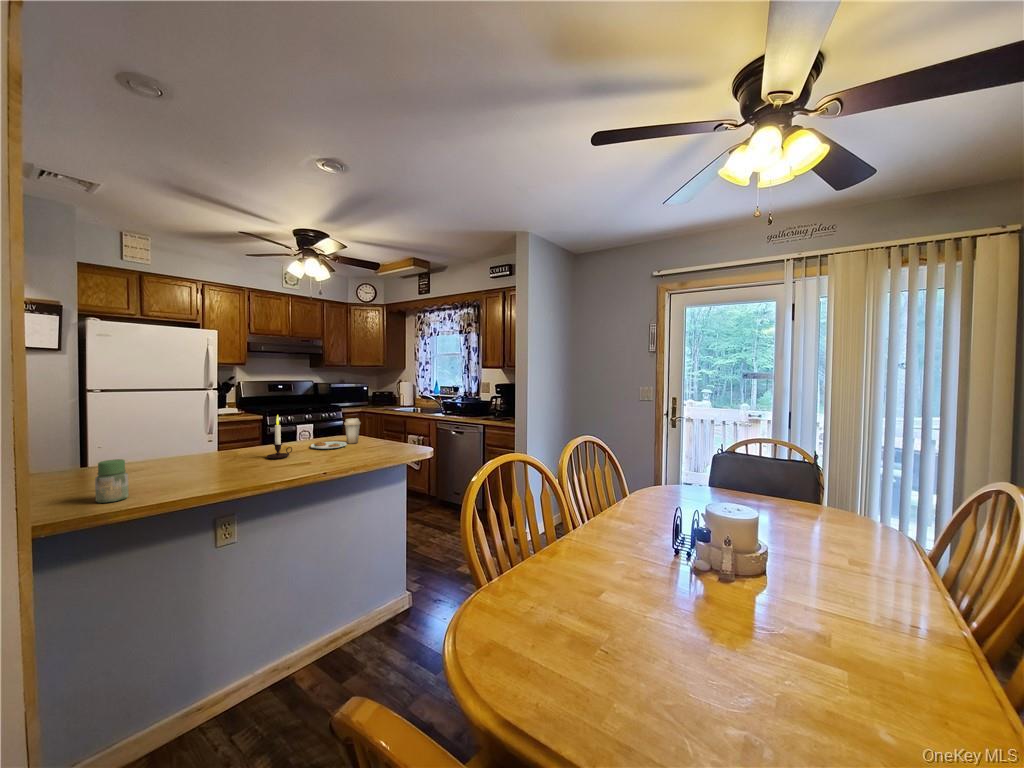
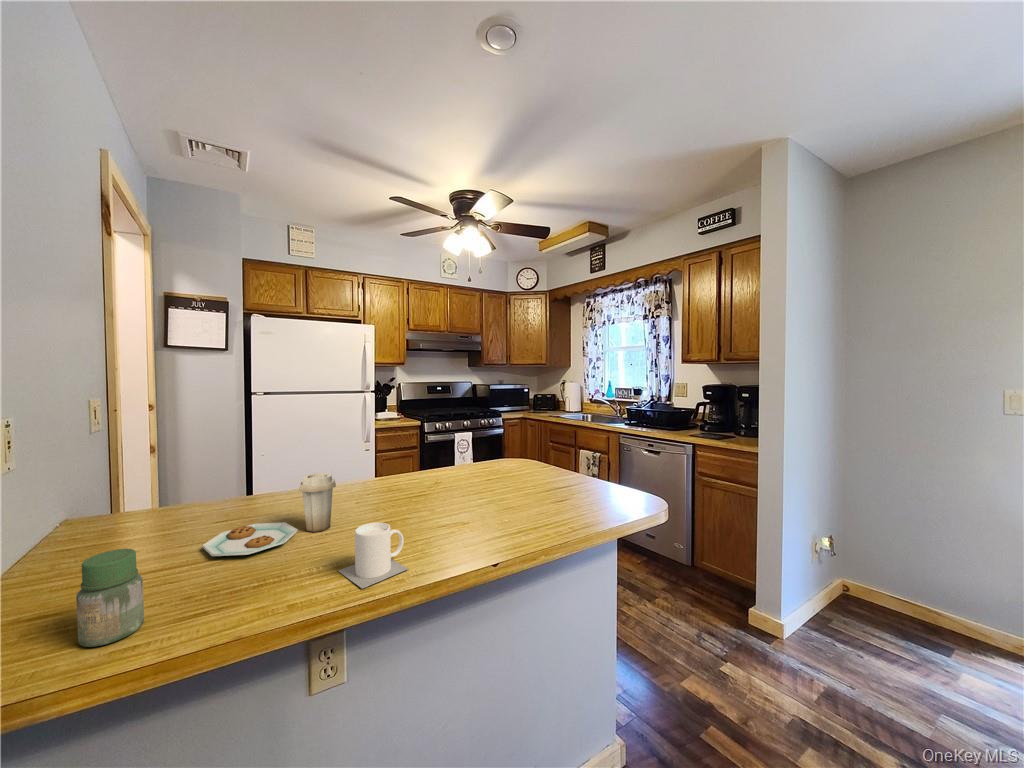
candle: present [267,415,292,459] -> none [404,442,442,516]
plate: present [311,418,361,449] -> present [202,473,336,556]
mug: none [232,452,276,480] -> present [339,522,408,589]

